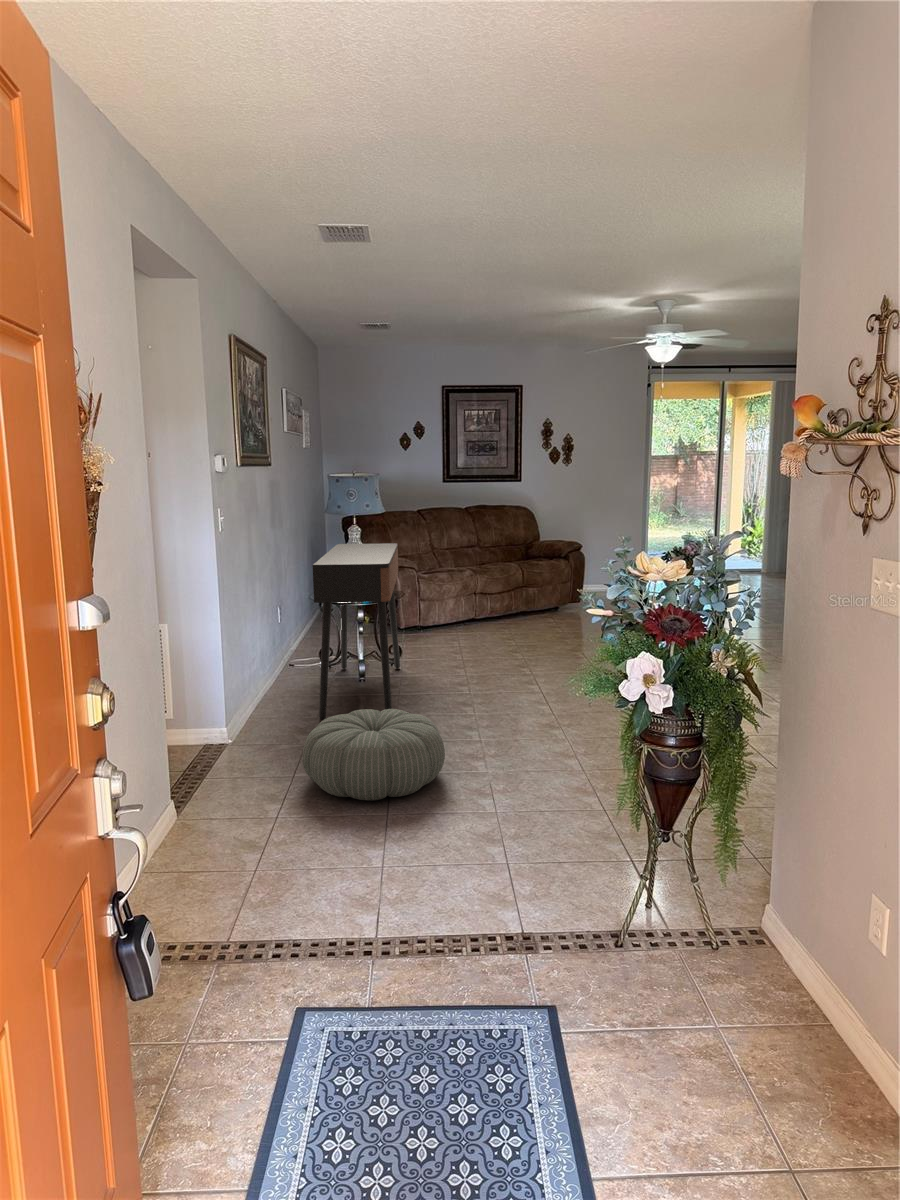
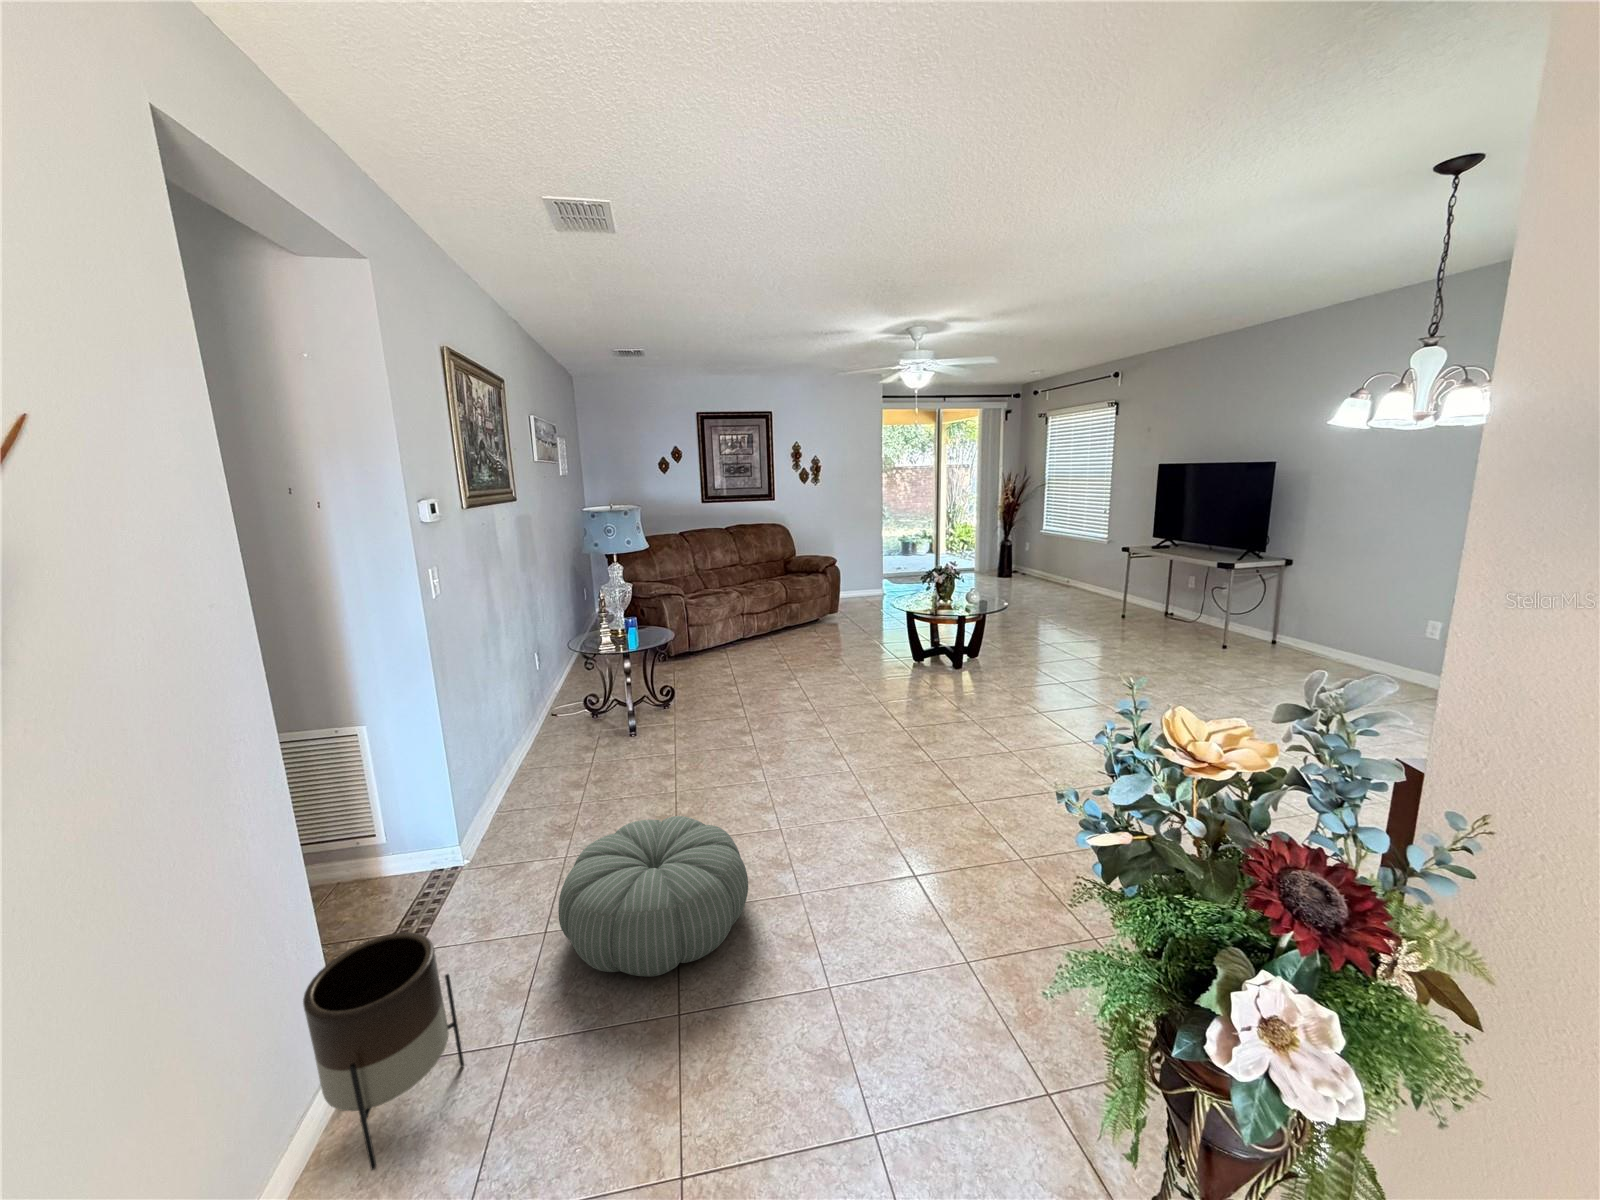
console table: present [313,543,400,719] -> none [566,581,674,803]
planter: none [160,727,242,855] -> present [303,932,464,1170]

